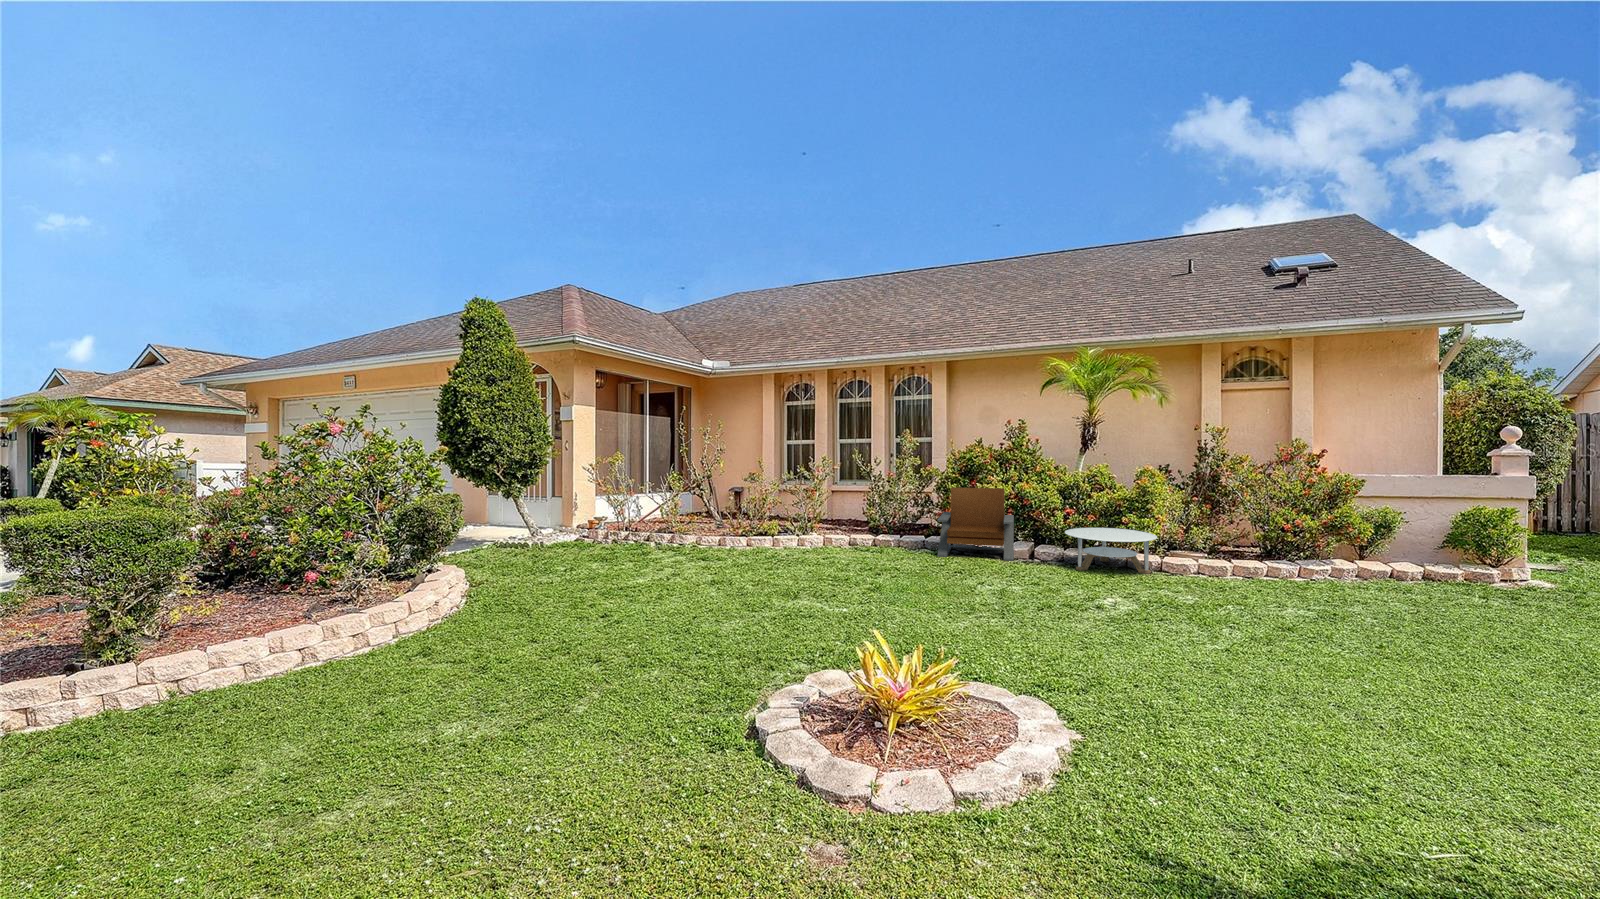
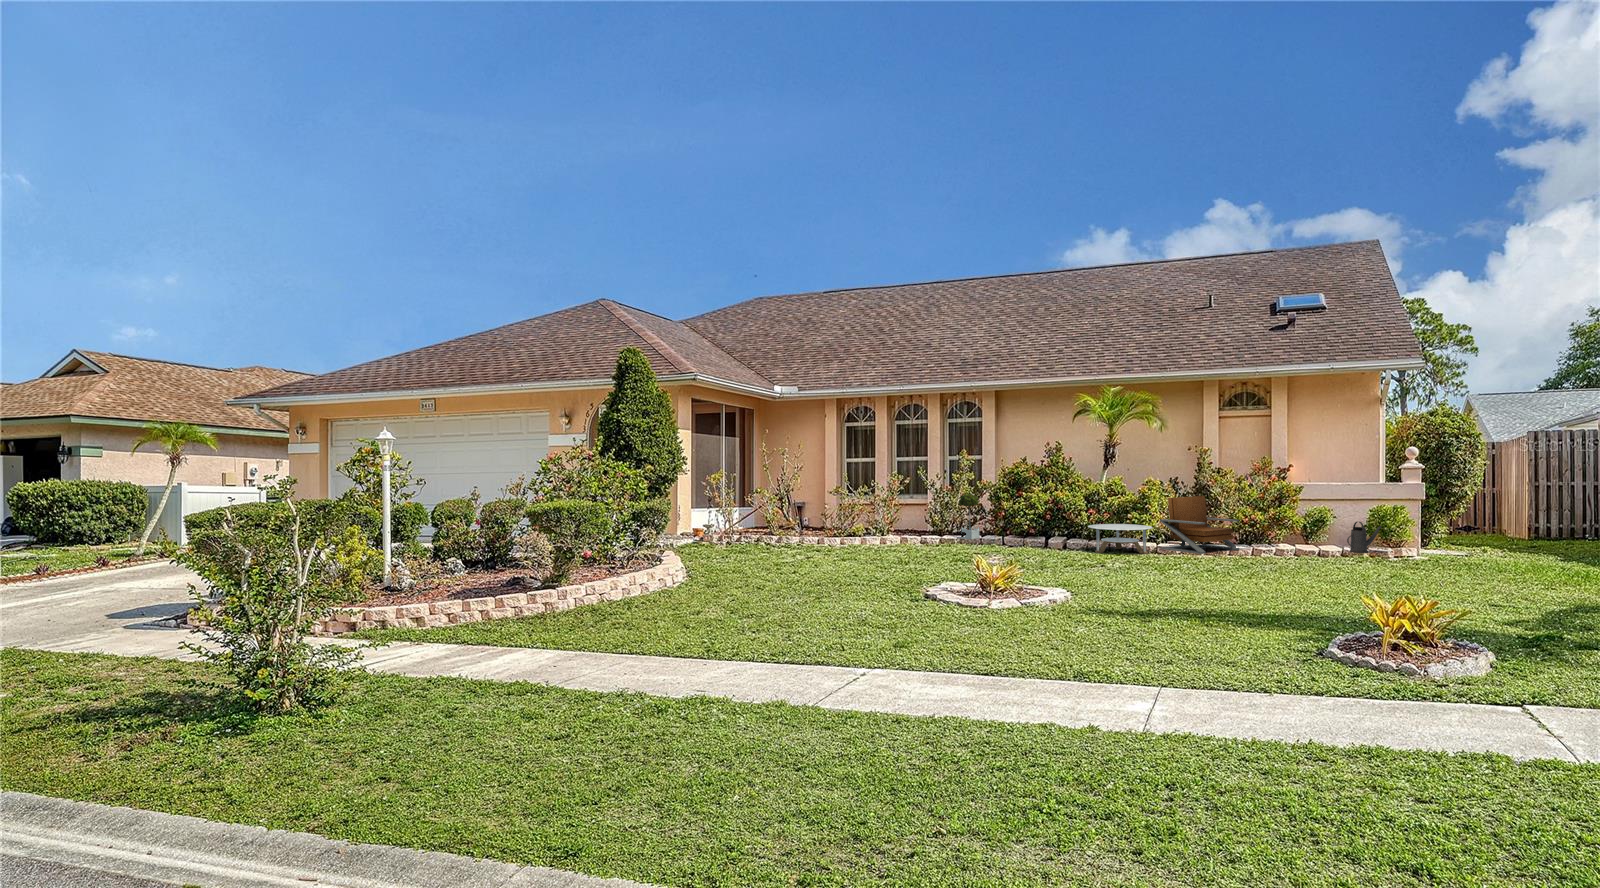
potted tree: none [900,483,925,538] -> present [959,494,979,539]
lounge chair: present [937,488,1014,561] -> present [1160,496,1239,554]
watering can: none [1438,531,1487,576] -> present [1347,522,1381,553]

